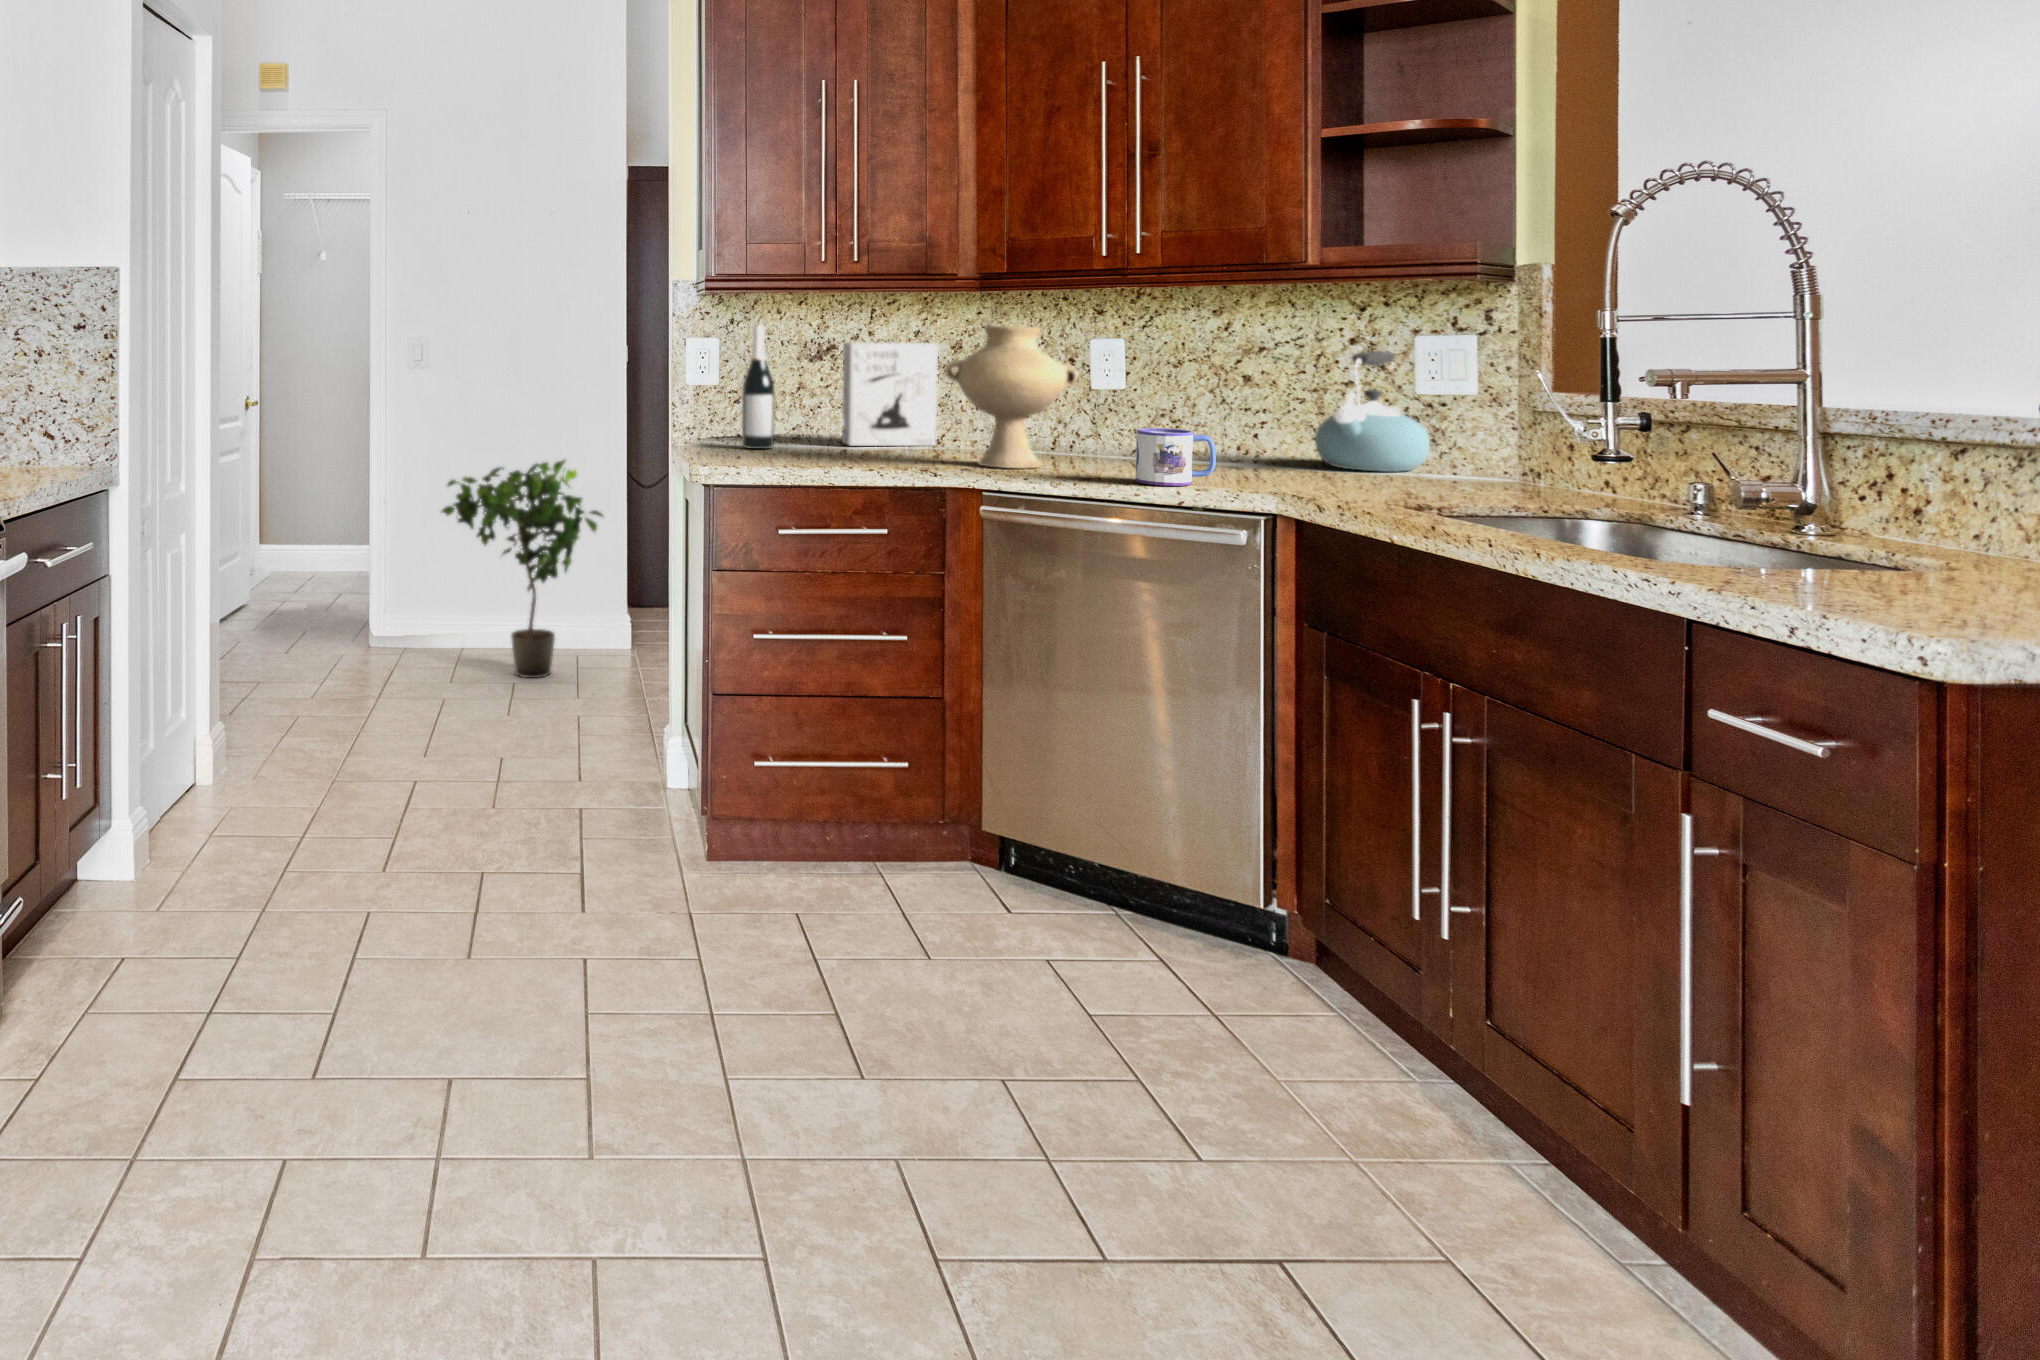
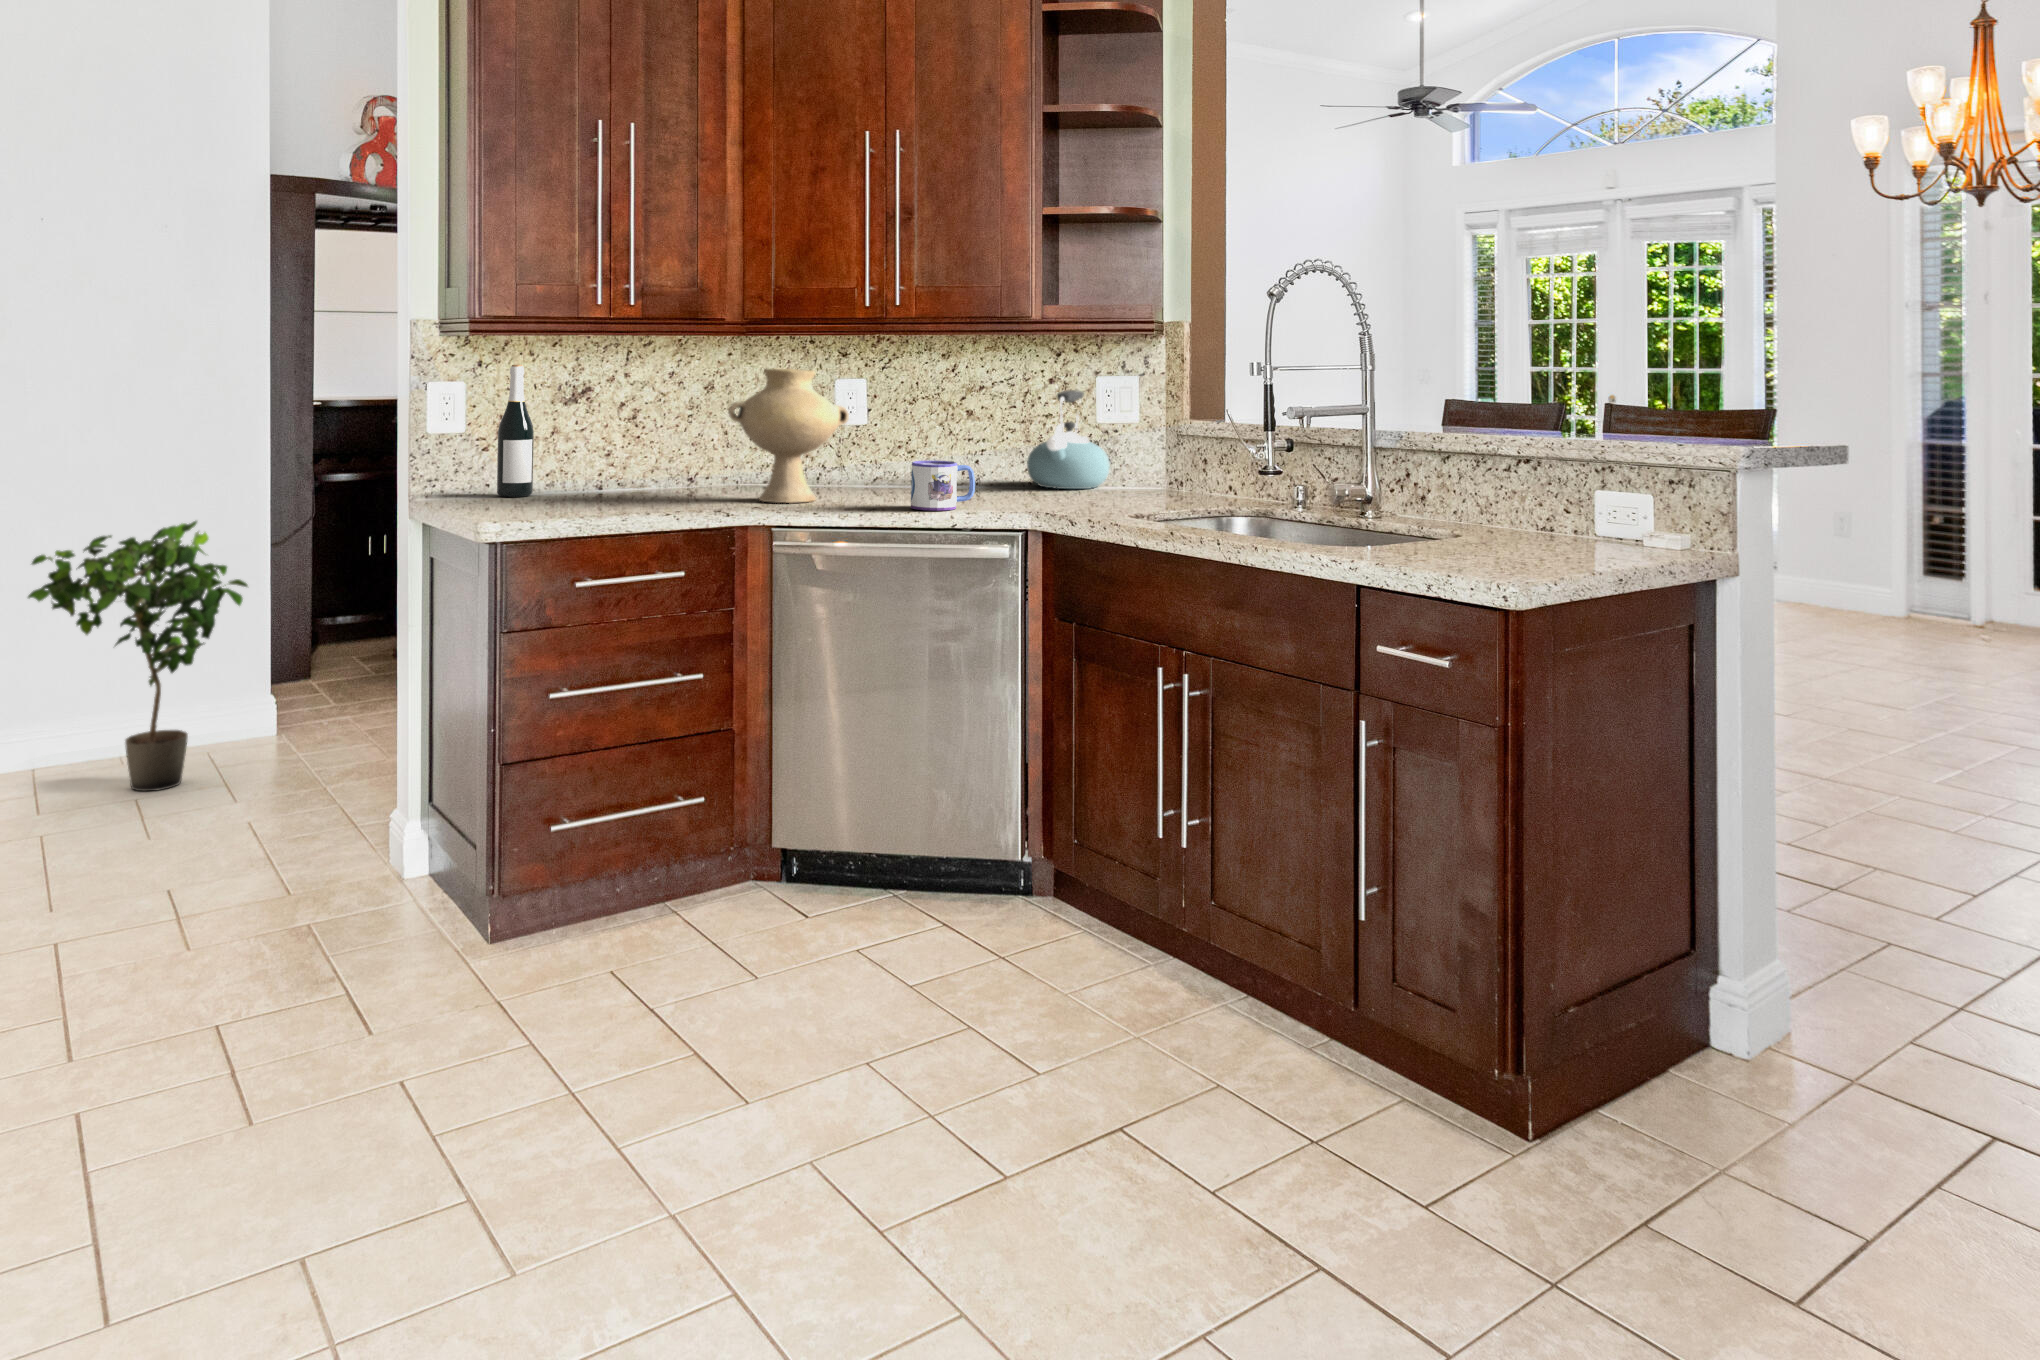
cereal box: present [842,342,938,446] -> none [598,383,696,489]

